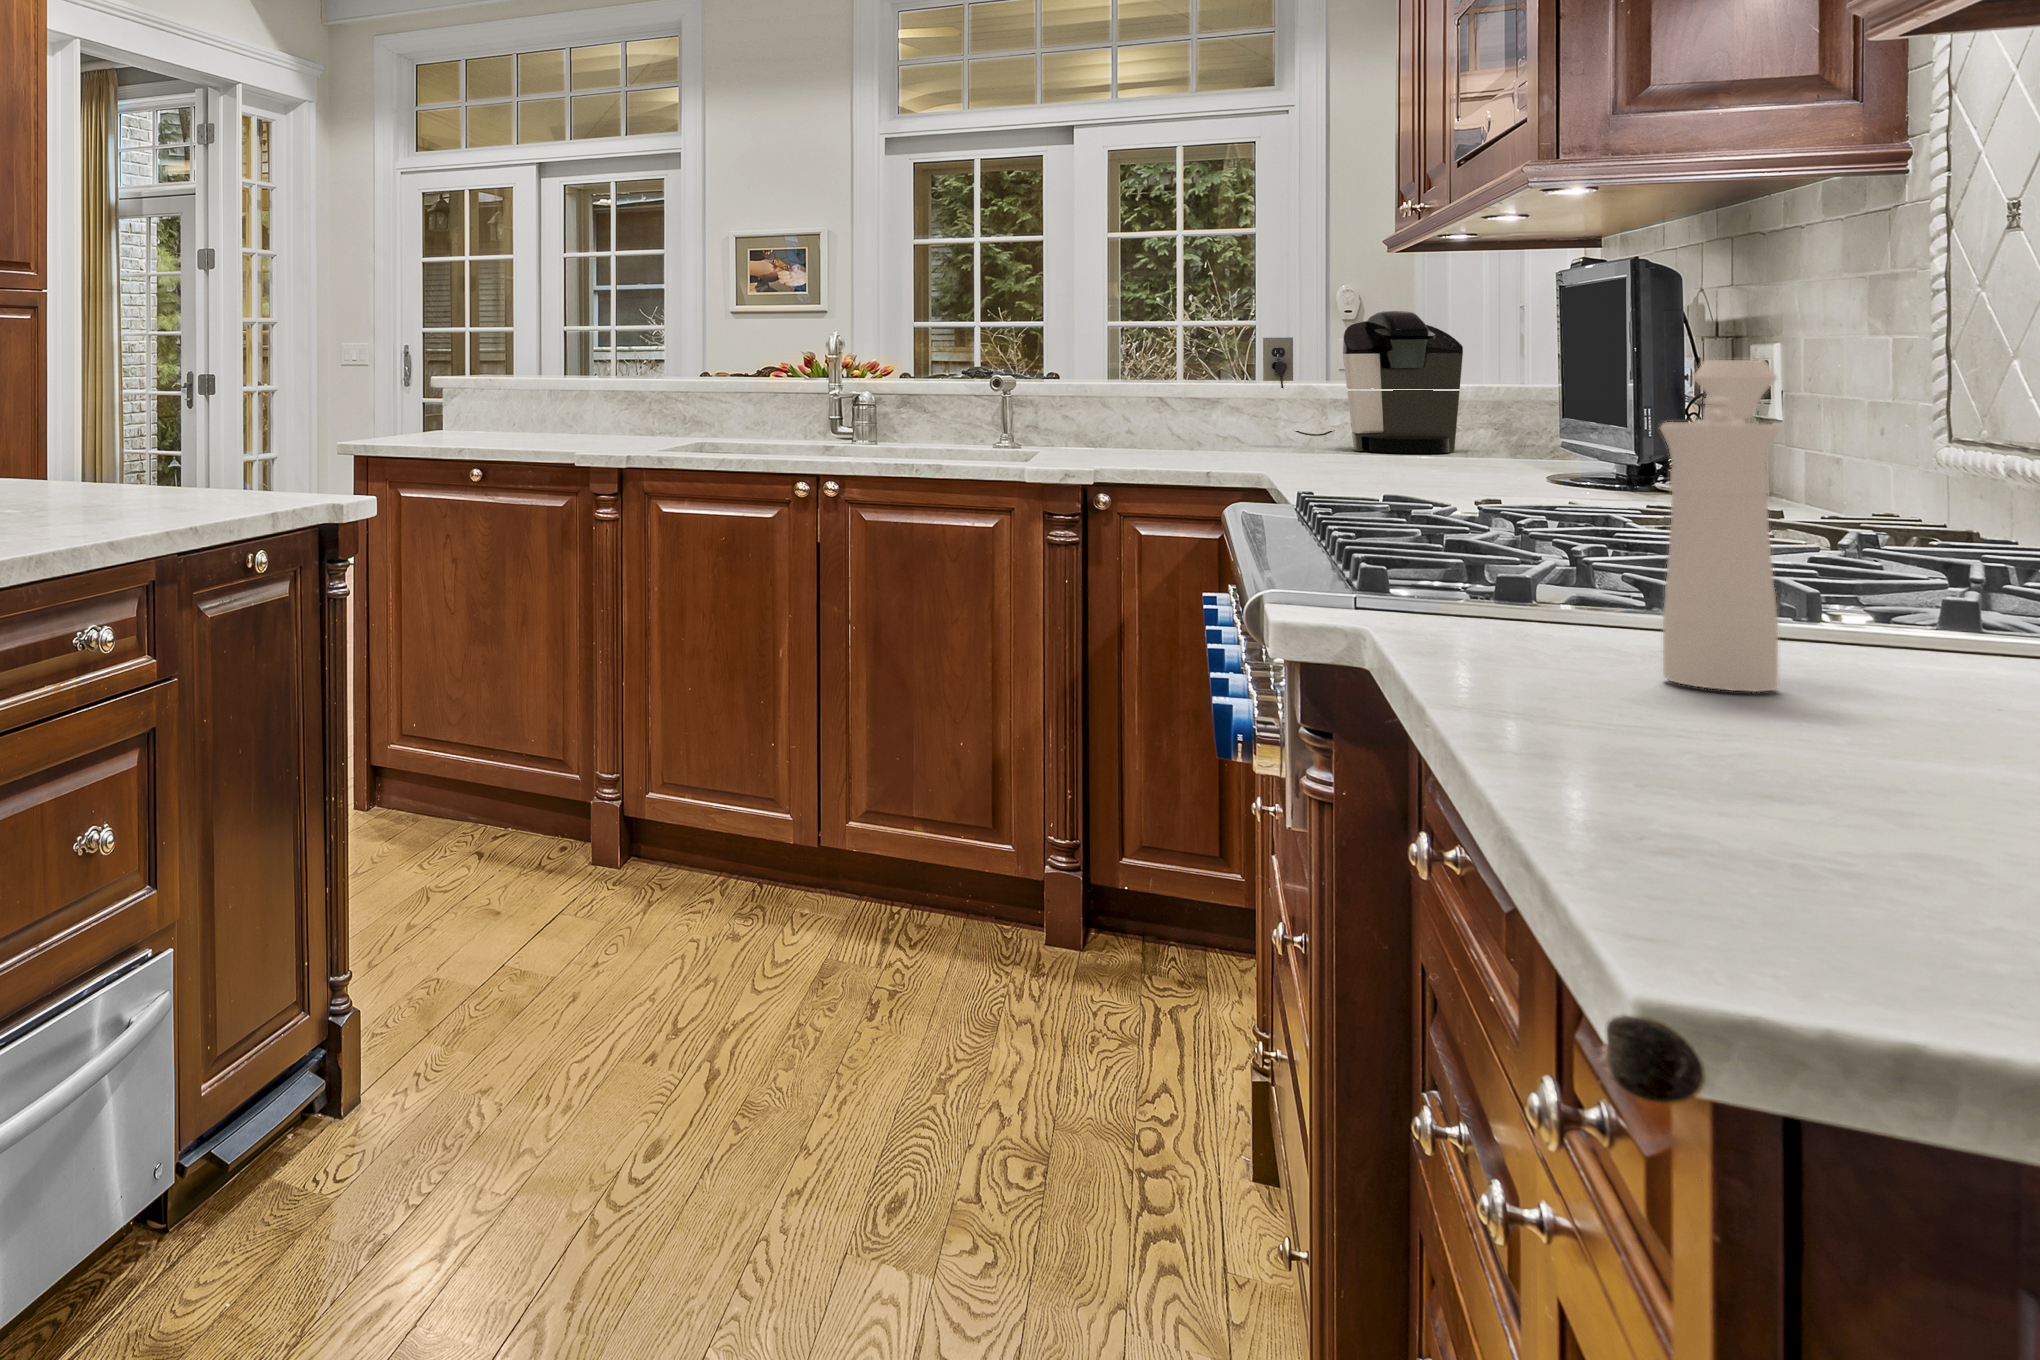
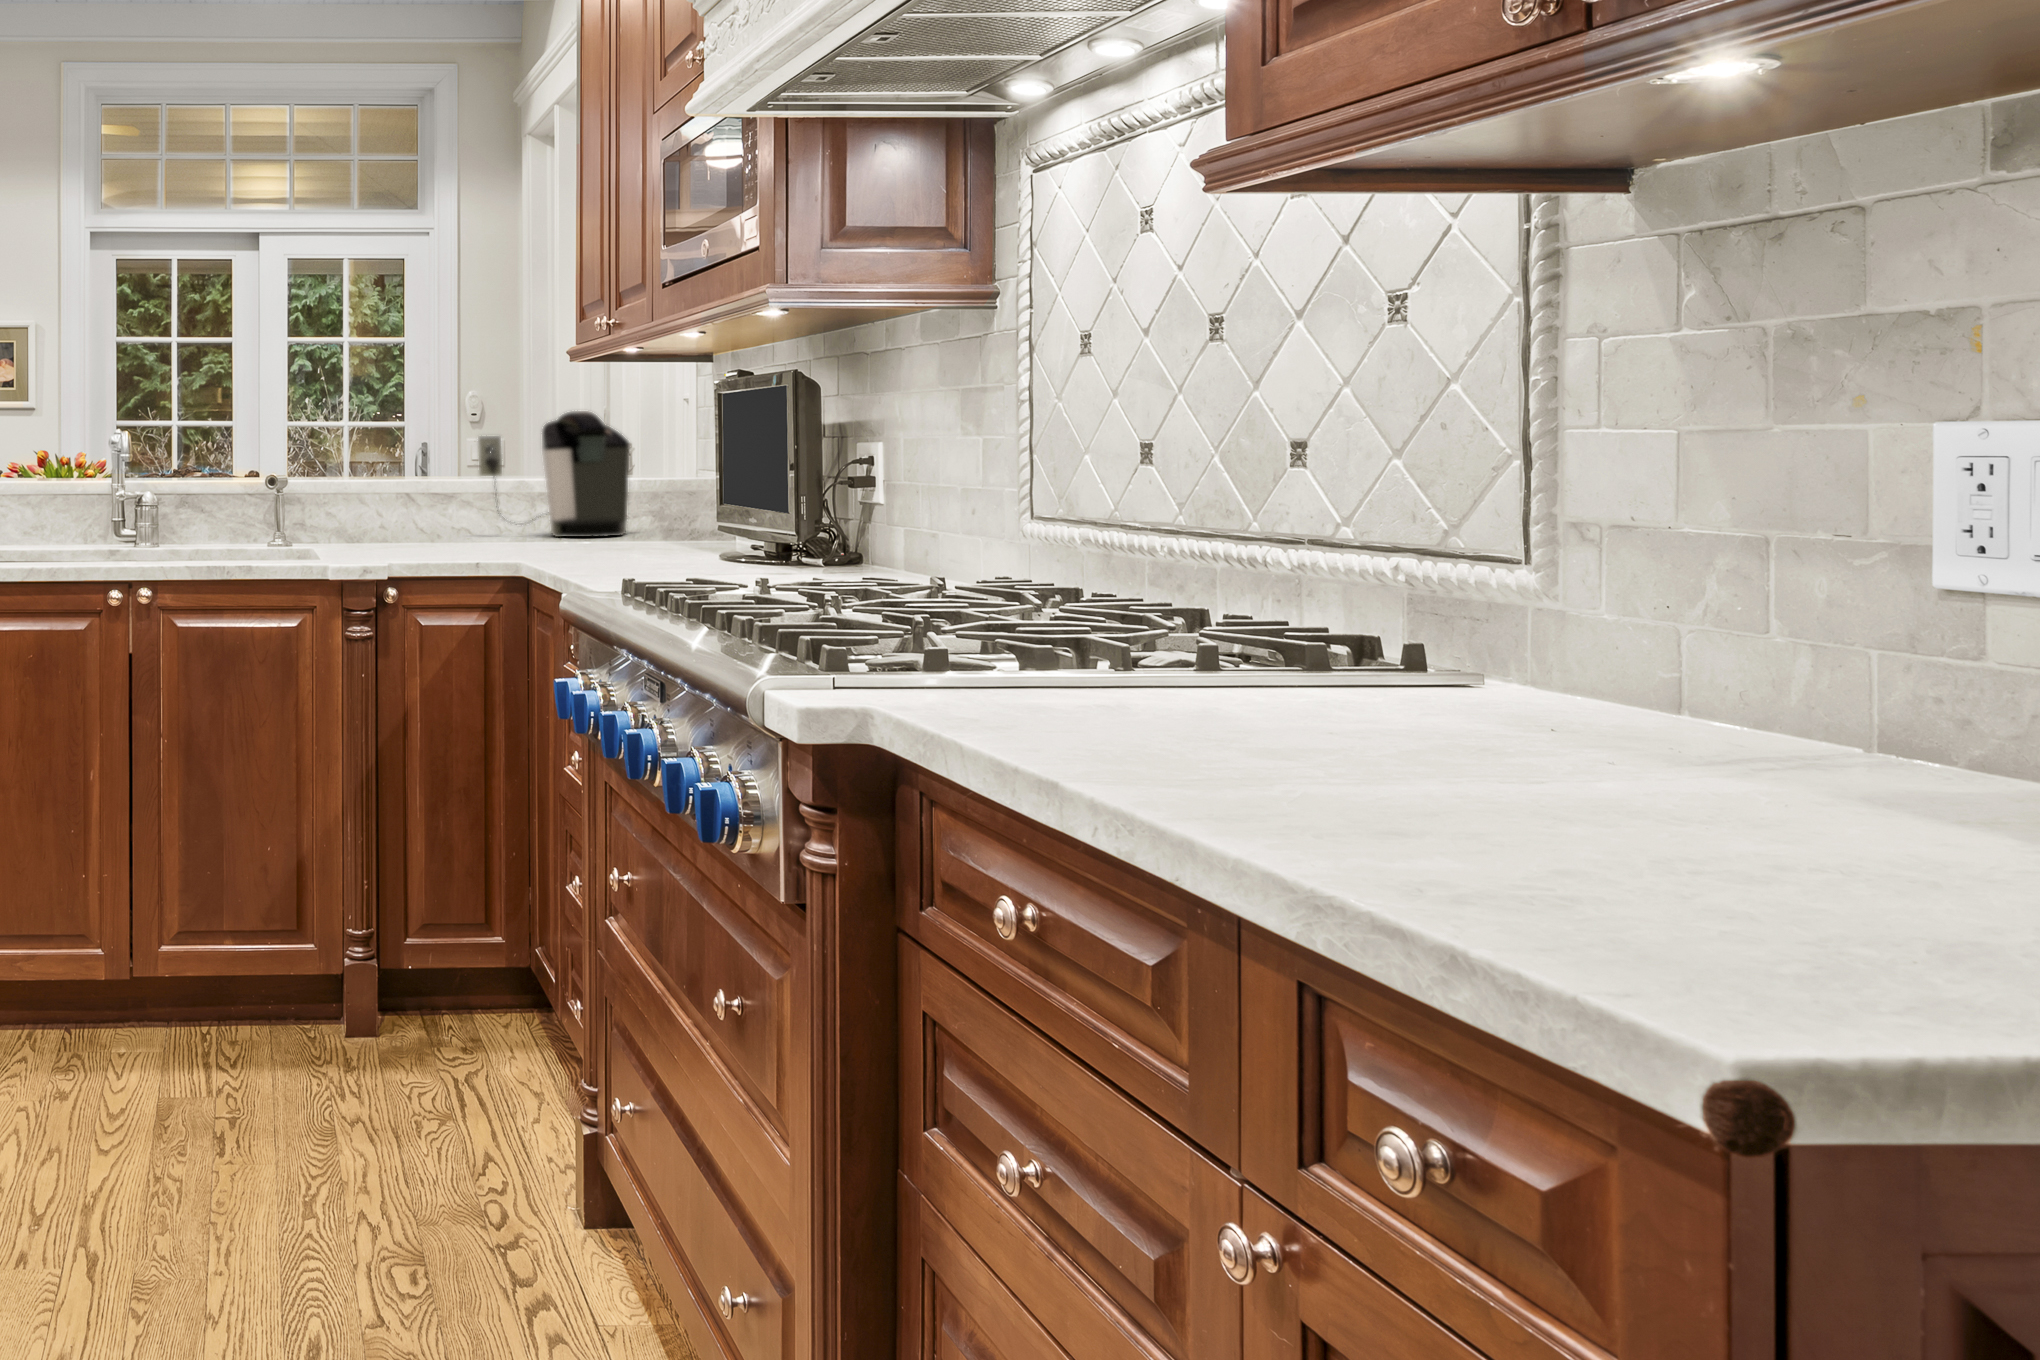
pepper mill: present [1660,360,1778,692] -> none [1073,459,1181,747]

